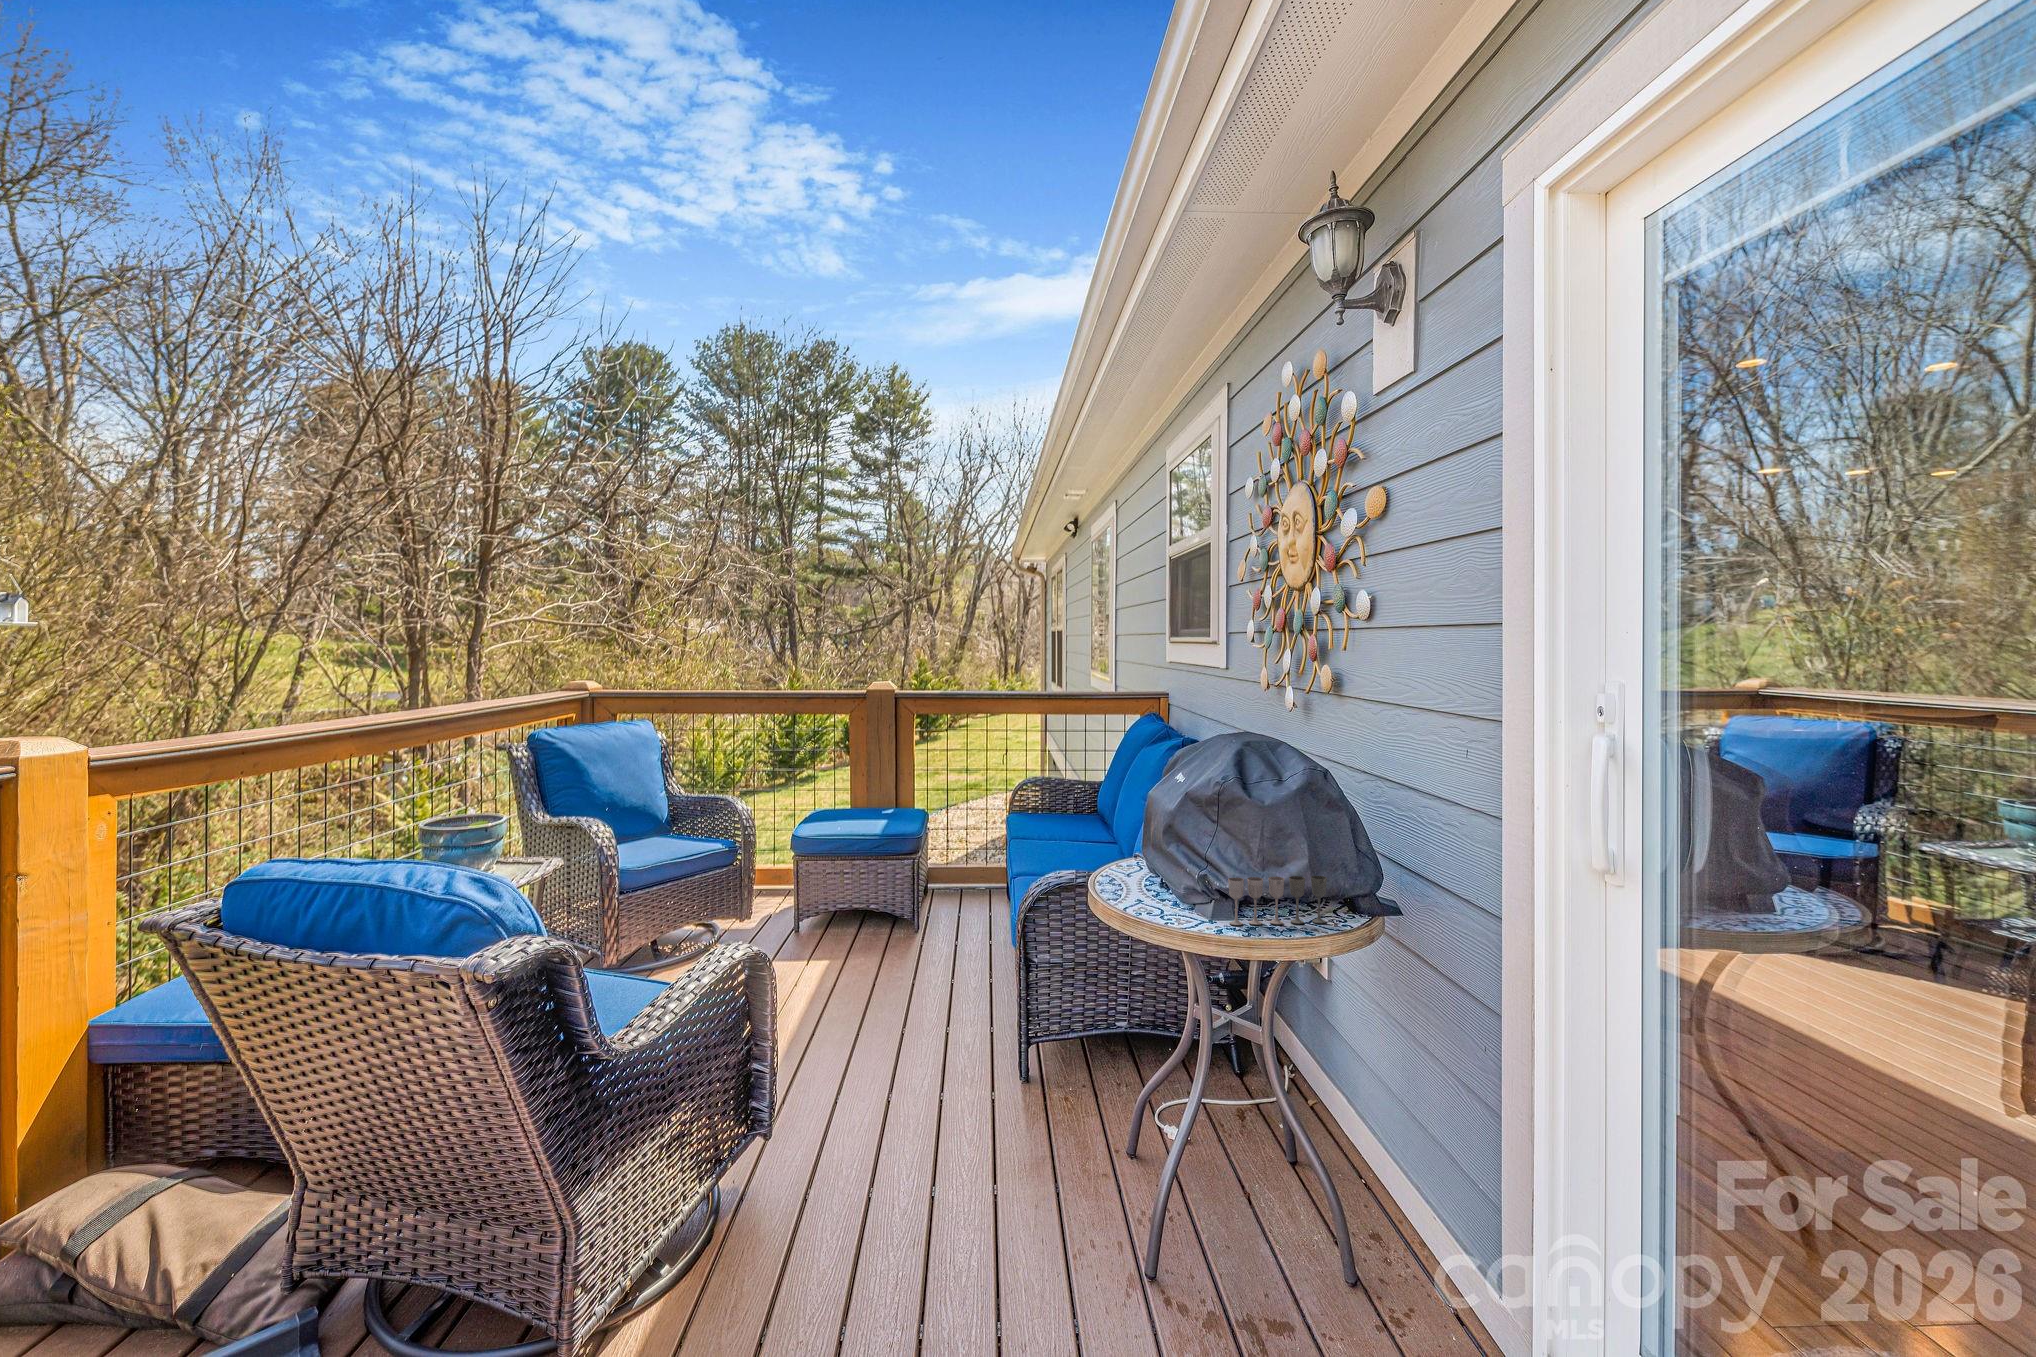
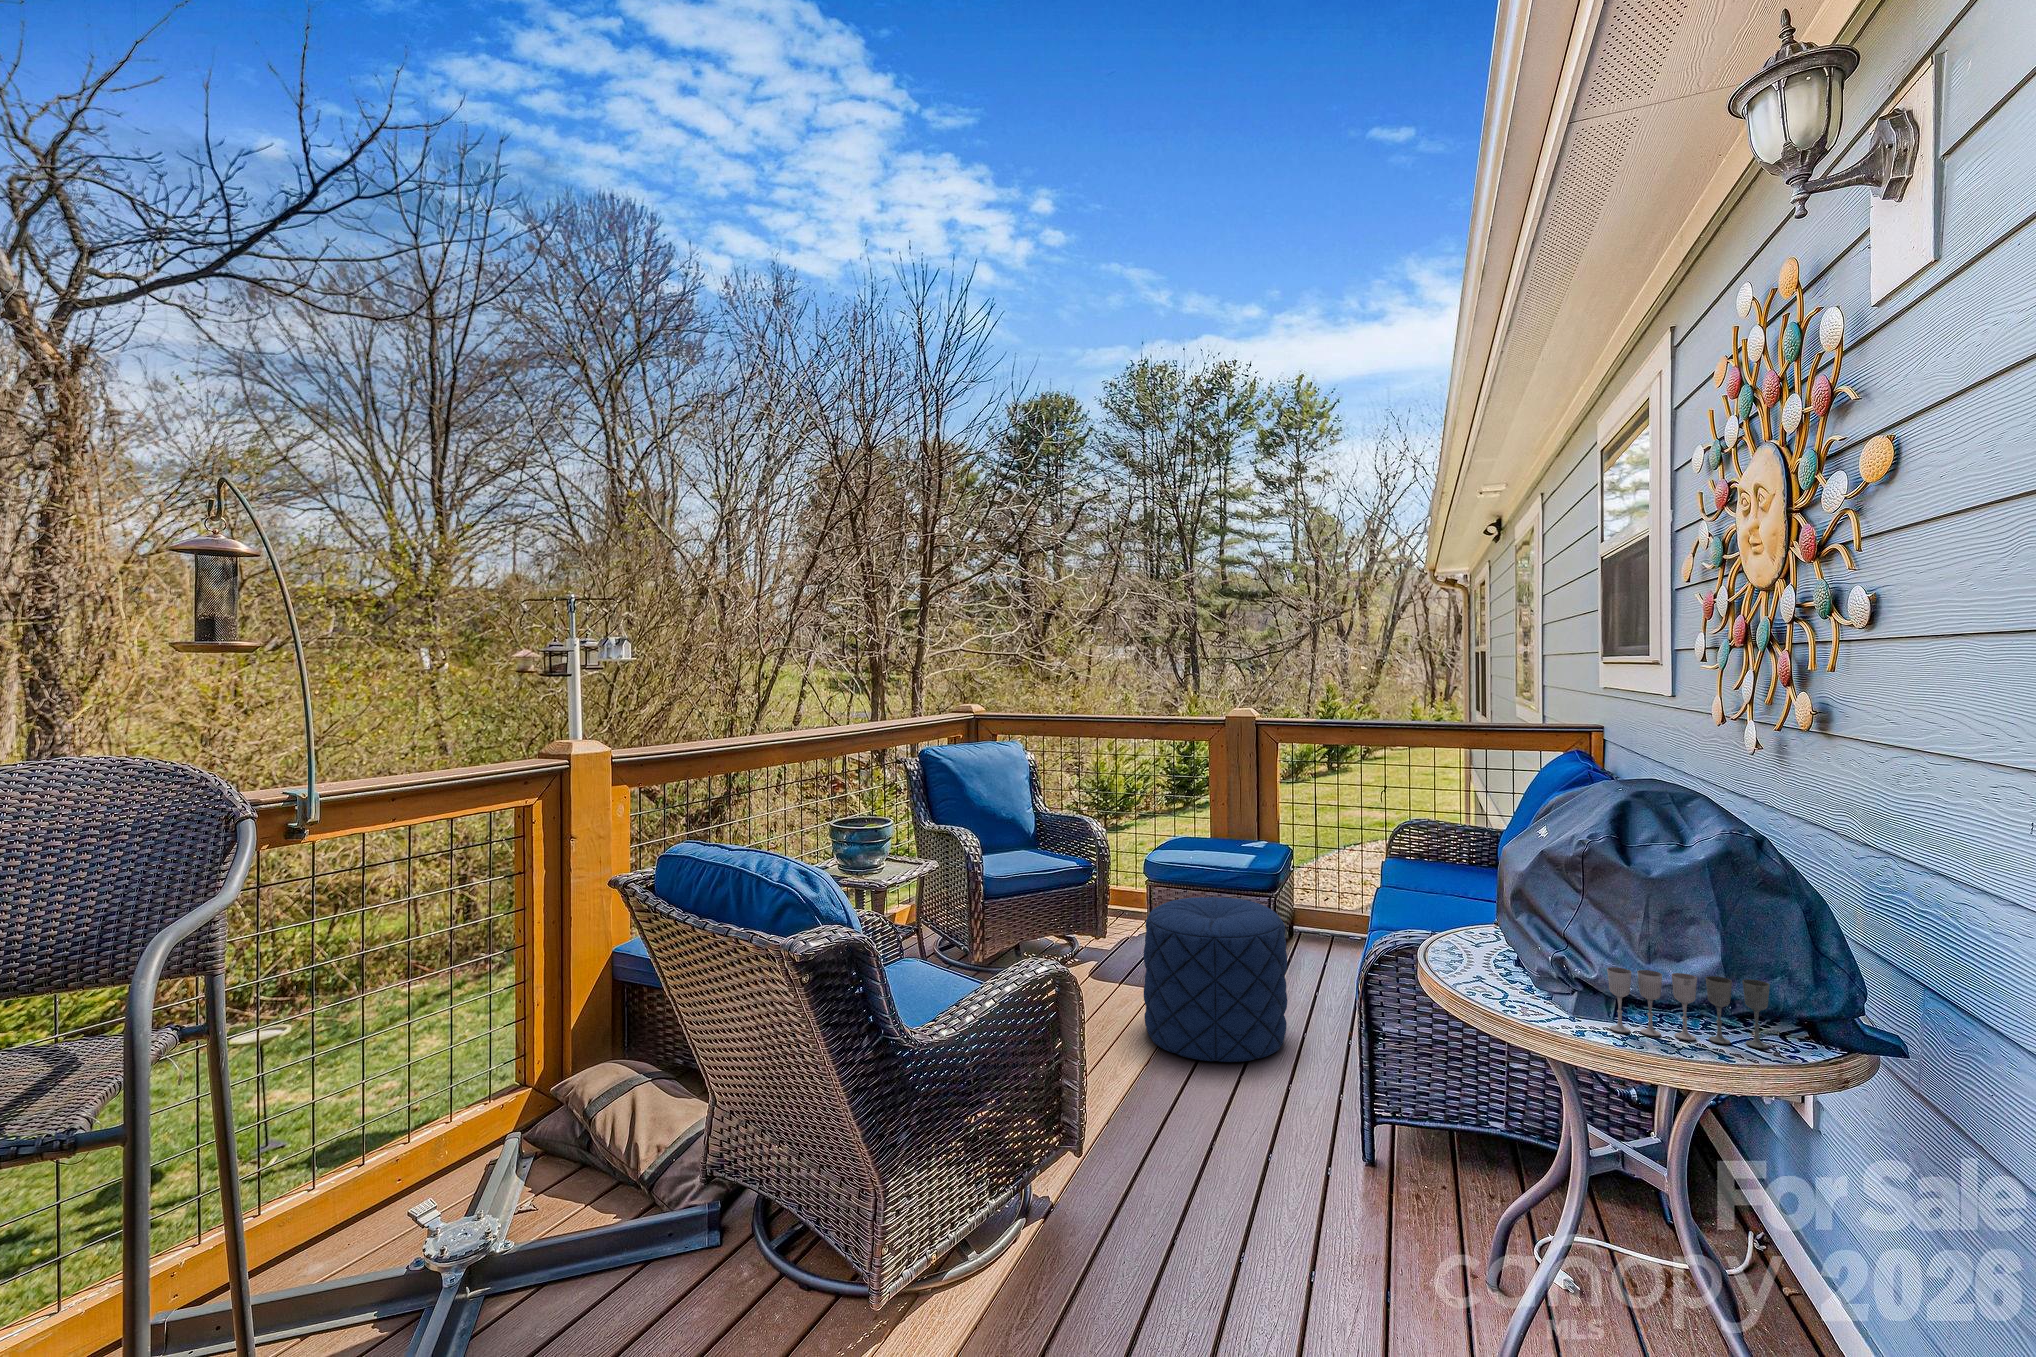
pouf: none [807,864,938,1016] -> present [1144,897,1287,1062]

